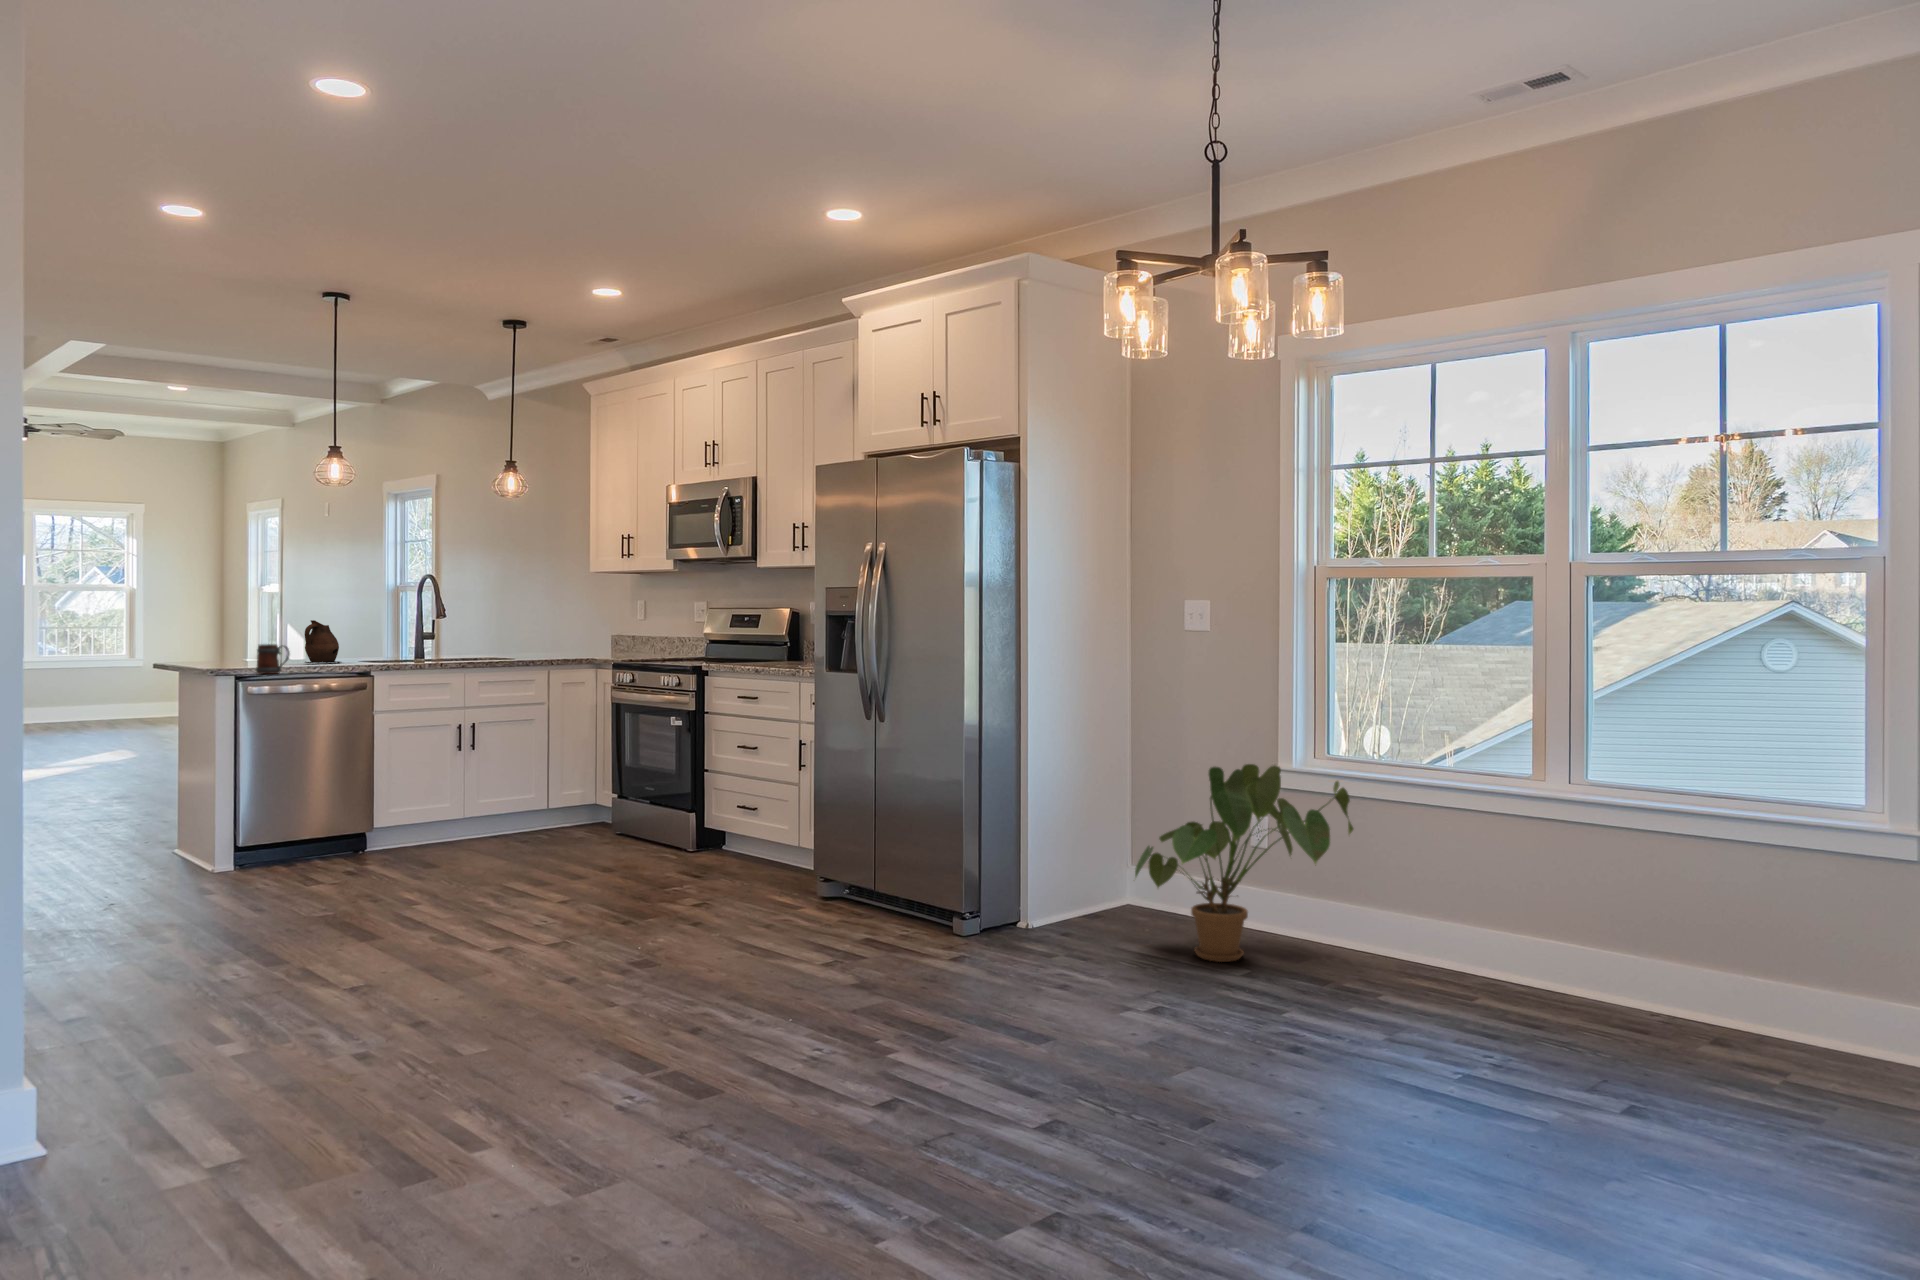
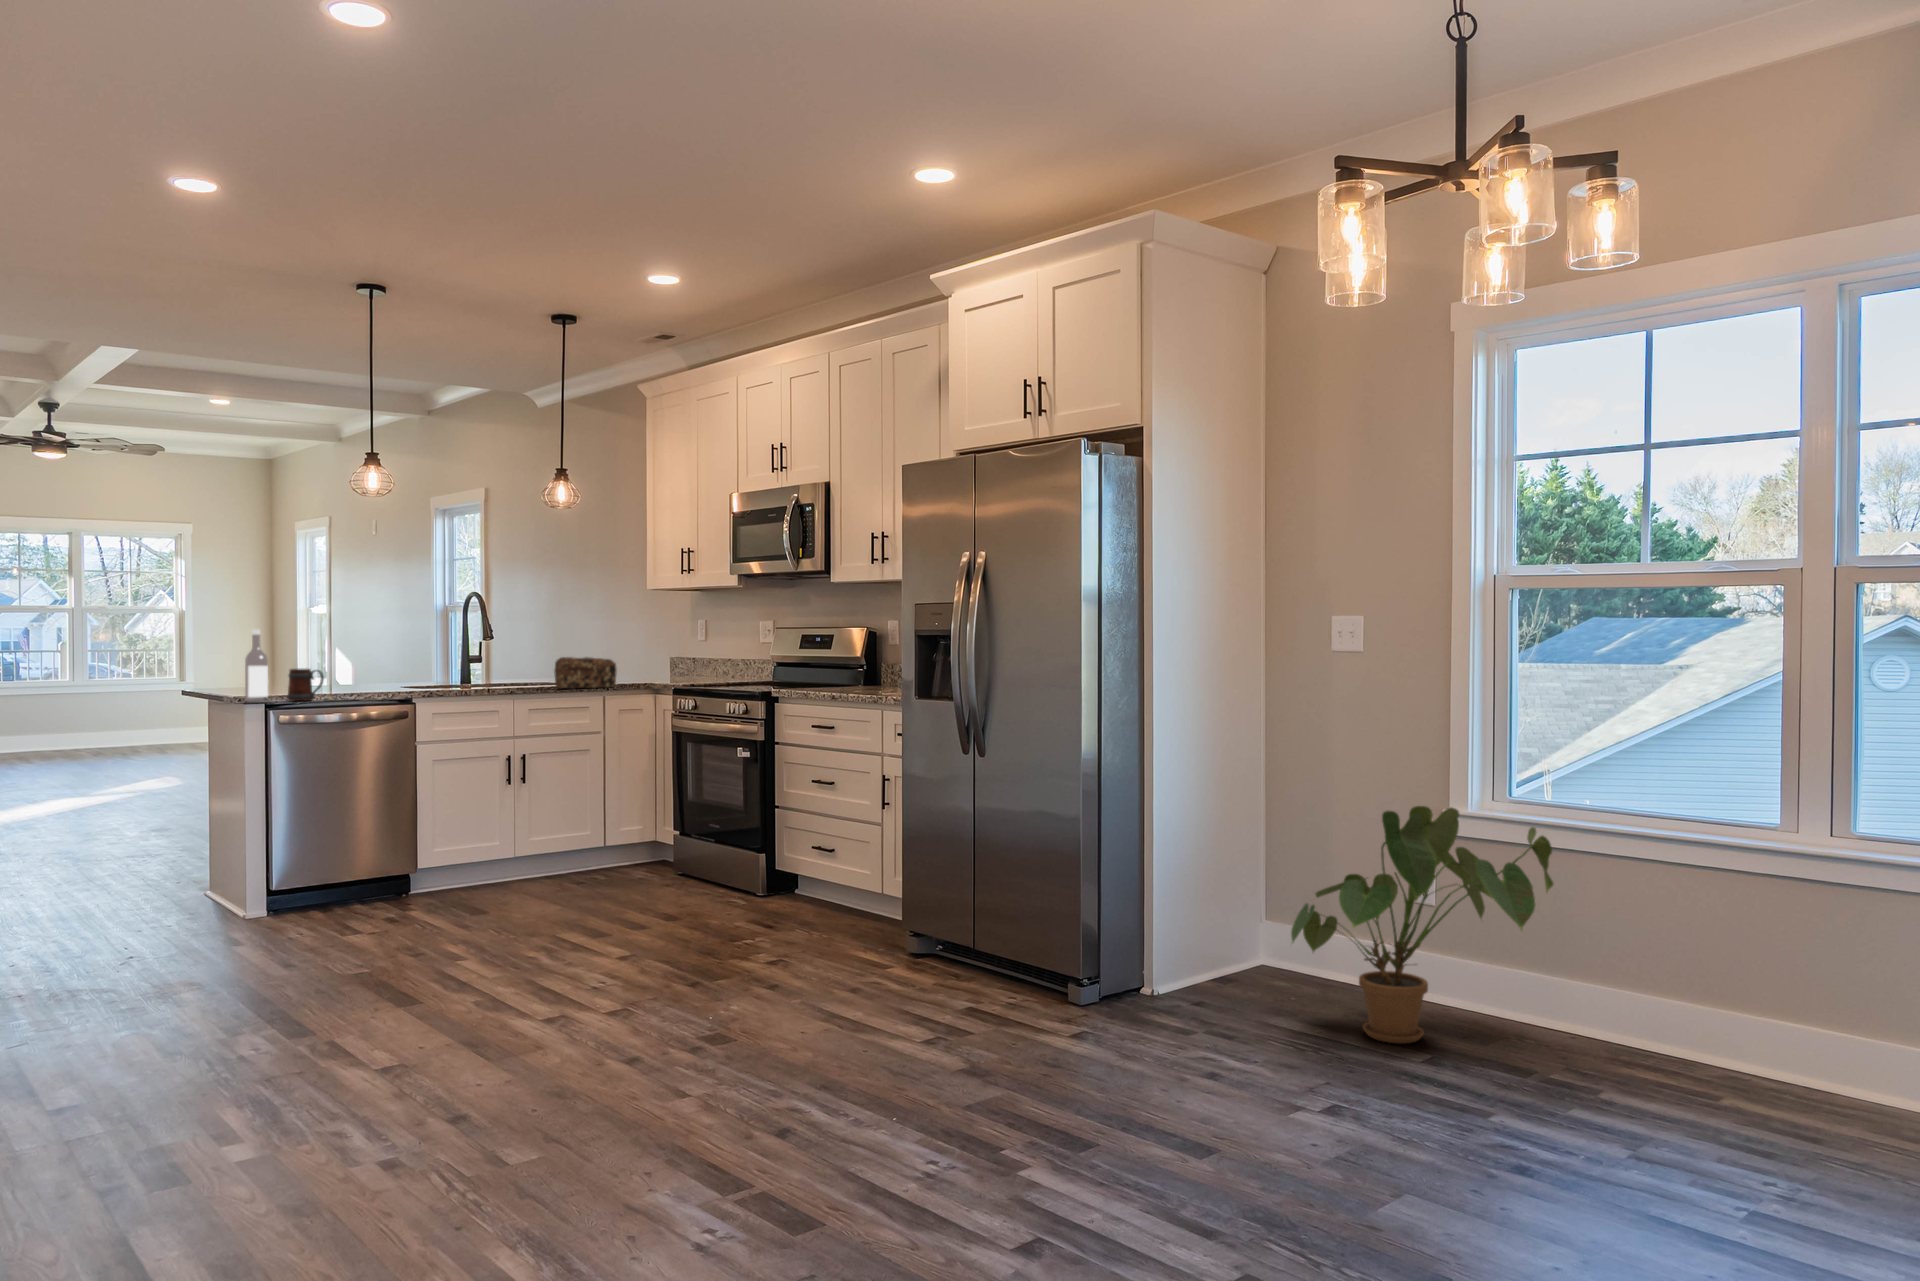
wine bottle: none [217,609,238,675] -> present [245,629,268,703]
ceramic pitcher: present [305,620,342,663] -> none [342,643,385,689]
bread loaf: none [503,635,560,663] -> present [554,657,616,689]

